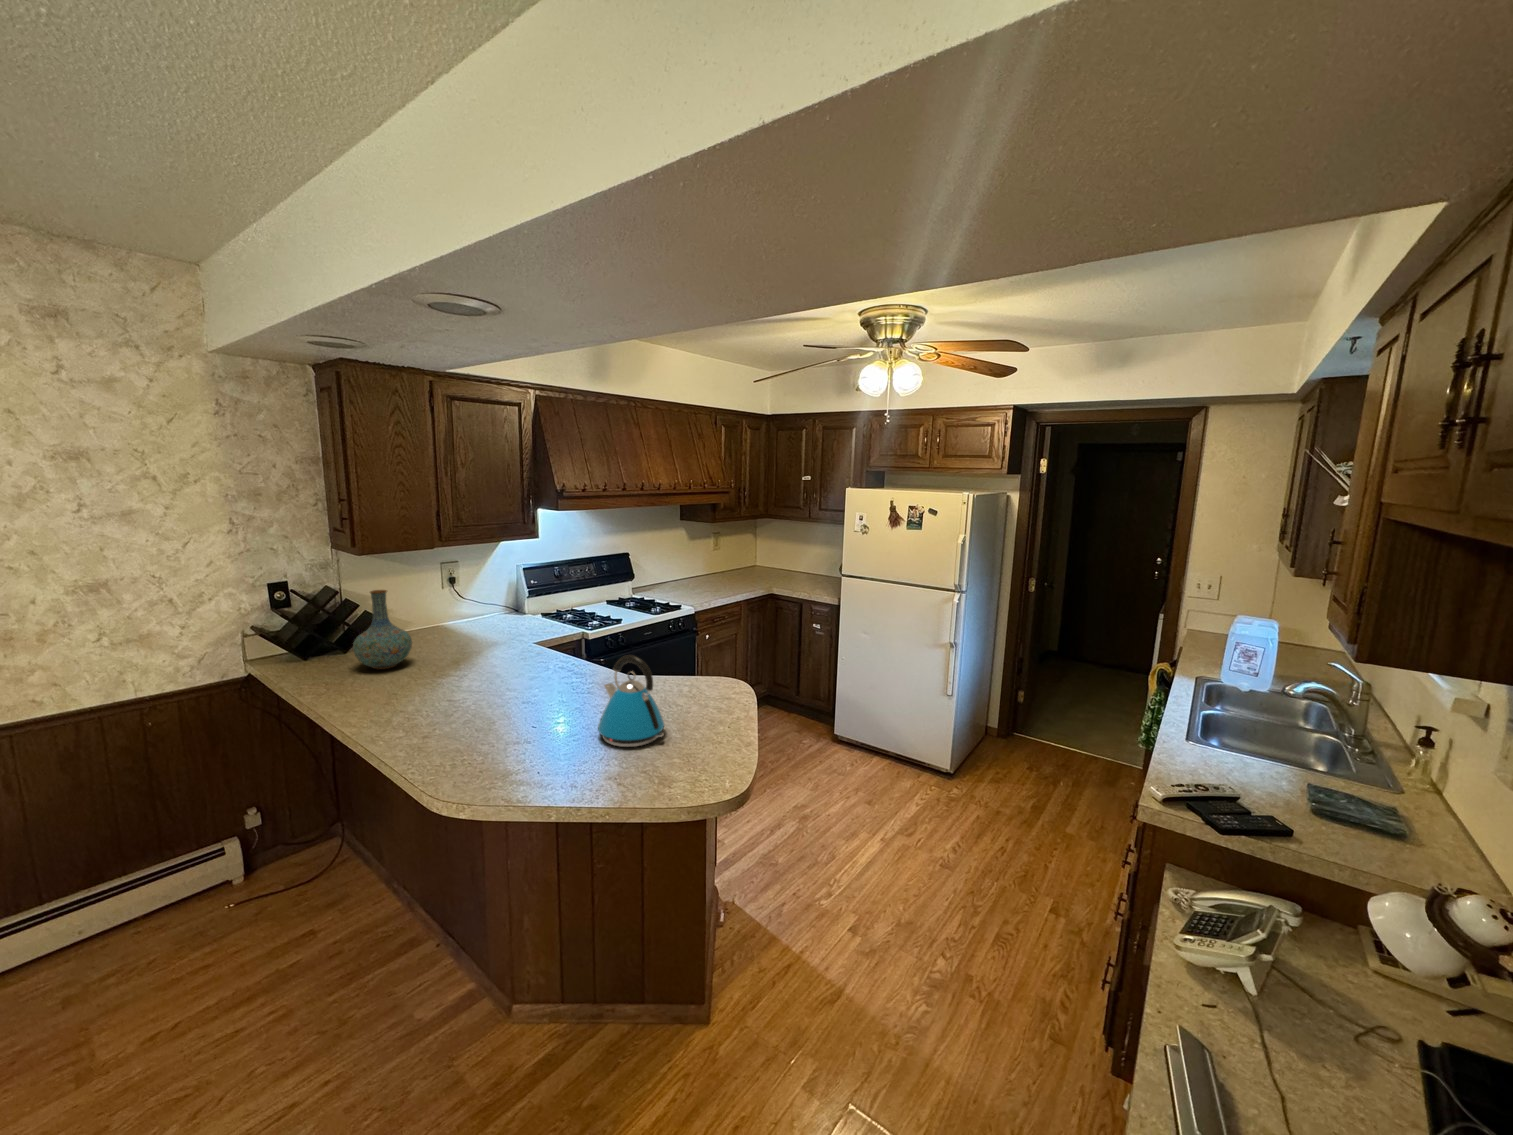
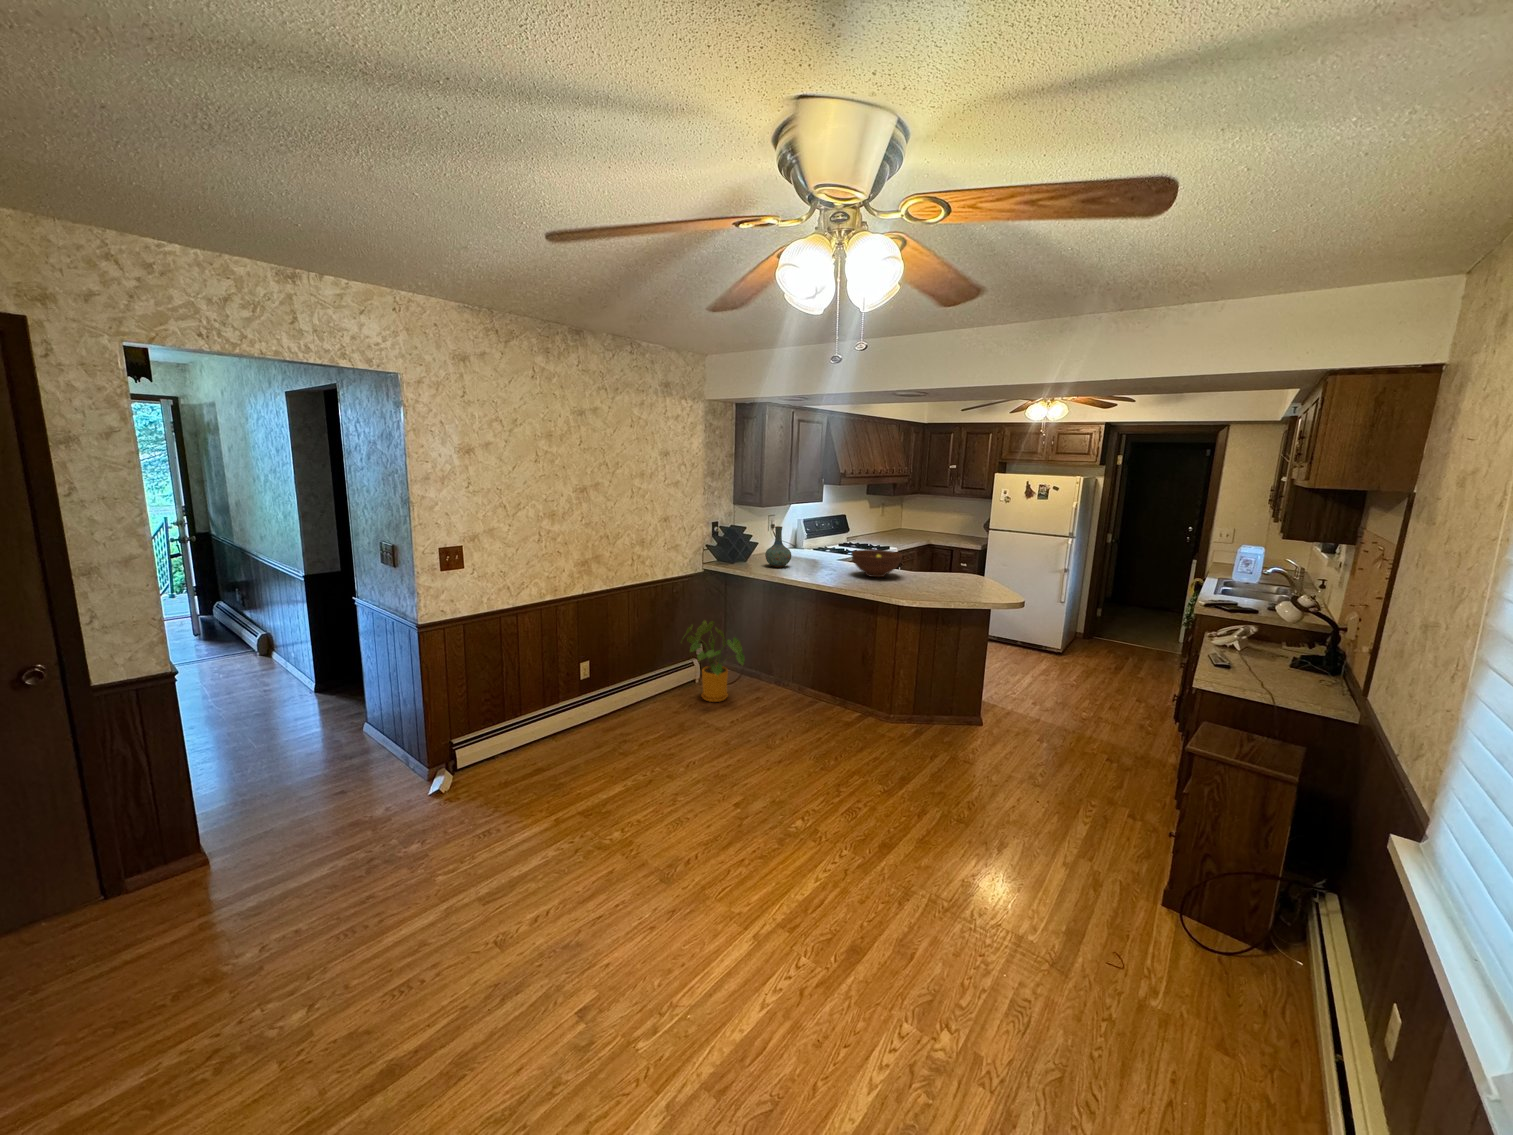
fruit bowl: none [484,636,591,700] -> present [852,549,902,577]
kettle: present [598,655,664,747] -> none [926,549,960,590]
house plant: none [88,786,248,978] -> present [685,621,745,702]

